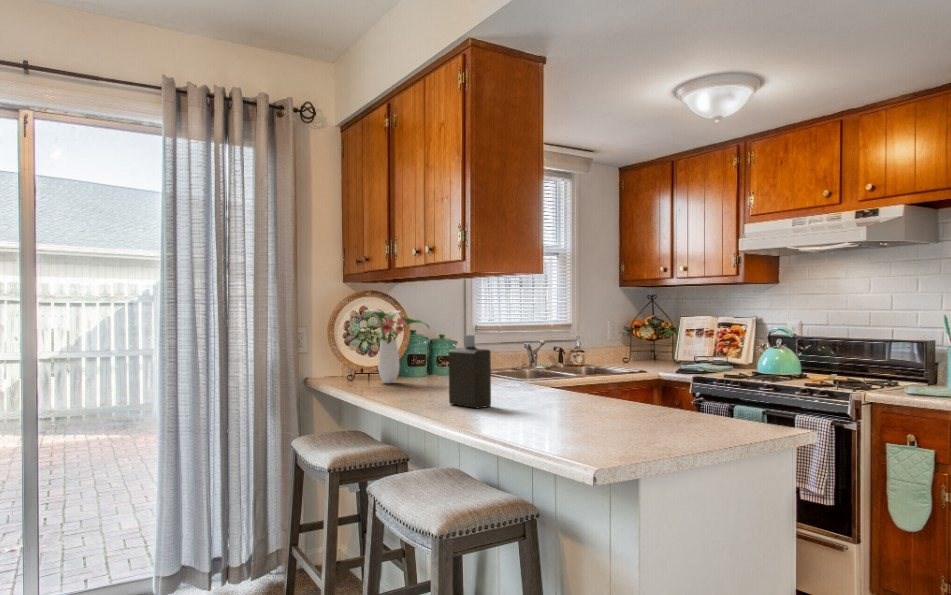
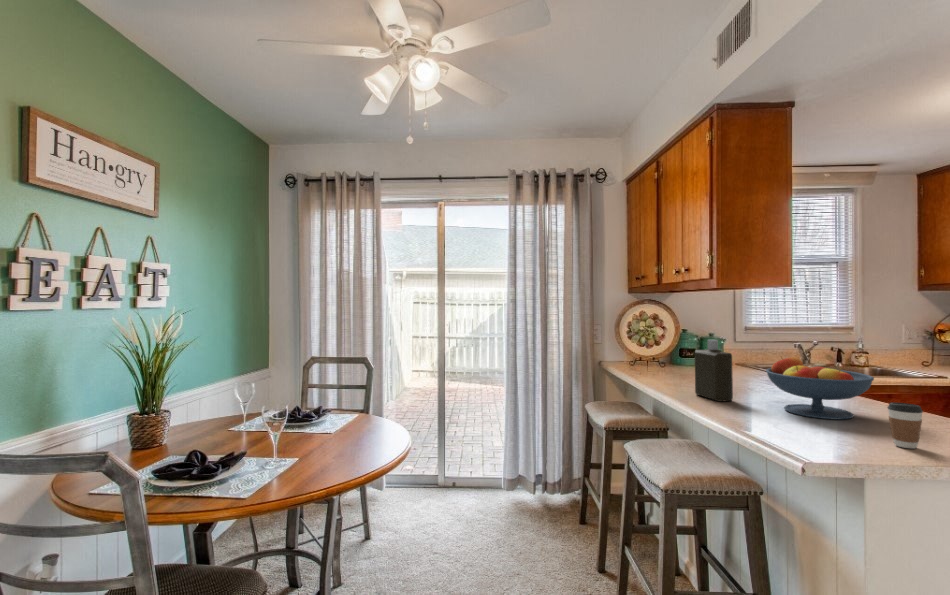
flower arrangement: present [366,309,429,383] -> none [640,314,693,370]
fruit bowl: none [526,350,620,413] -> present [766,357,874,420]
coffee cup: none [640,384,666,427] -> present [887,402,923,449]

